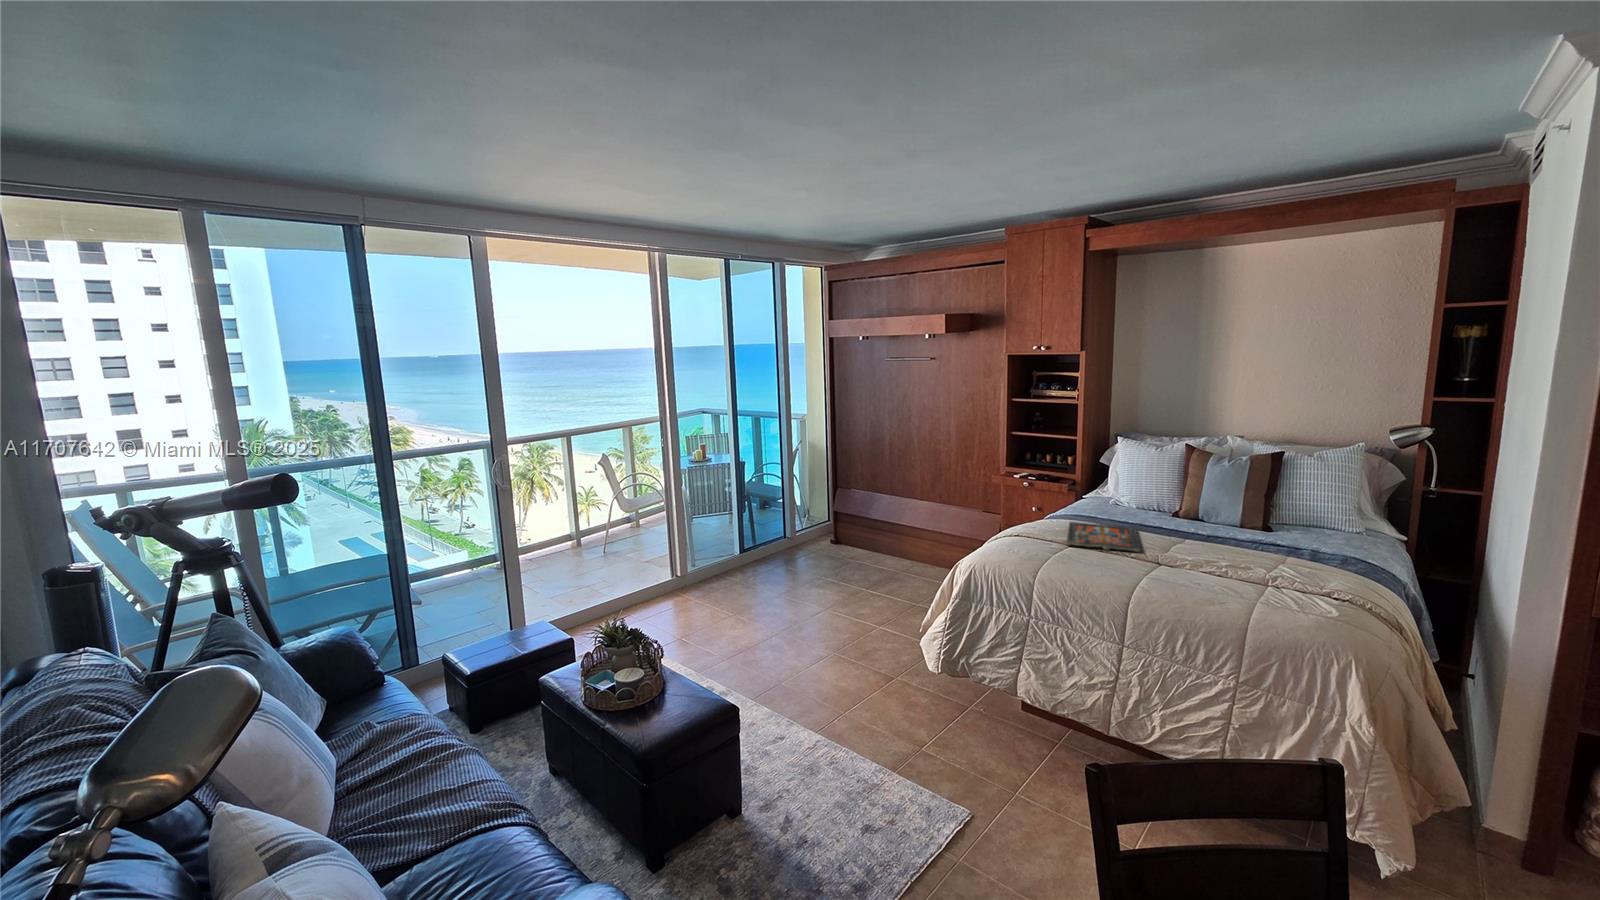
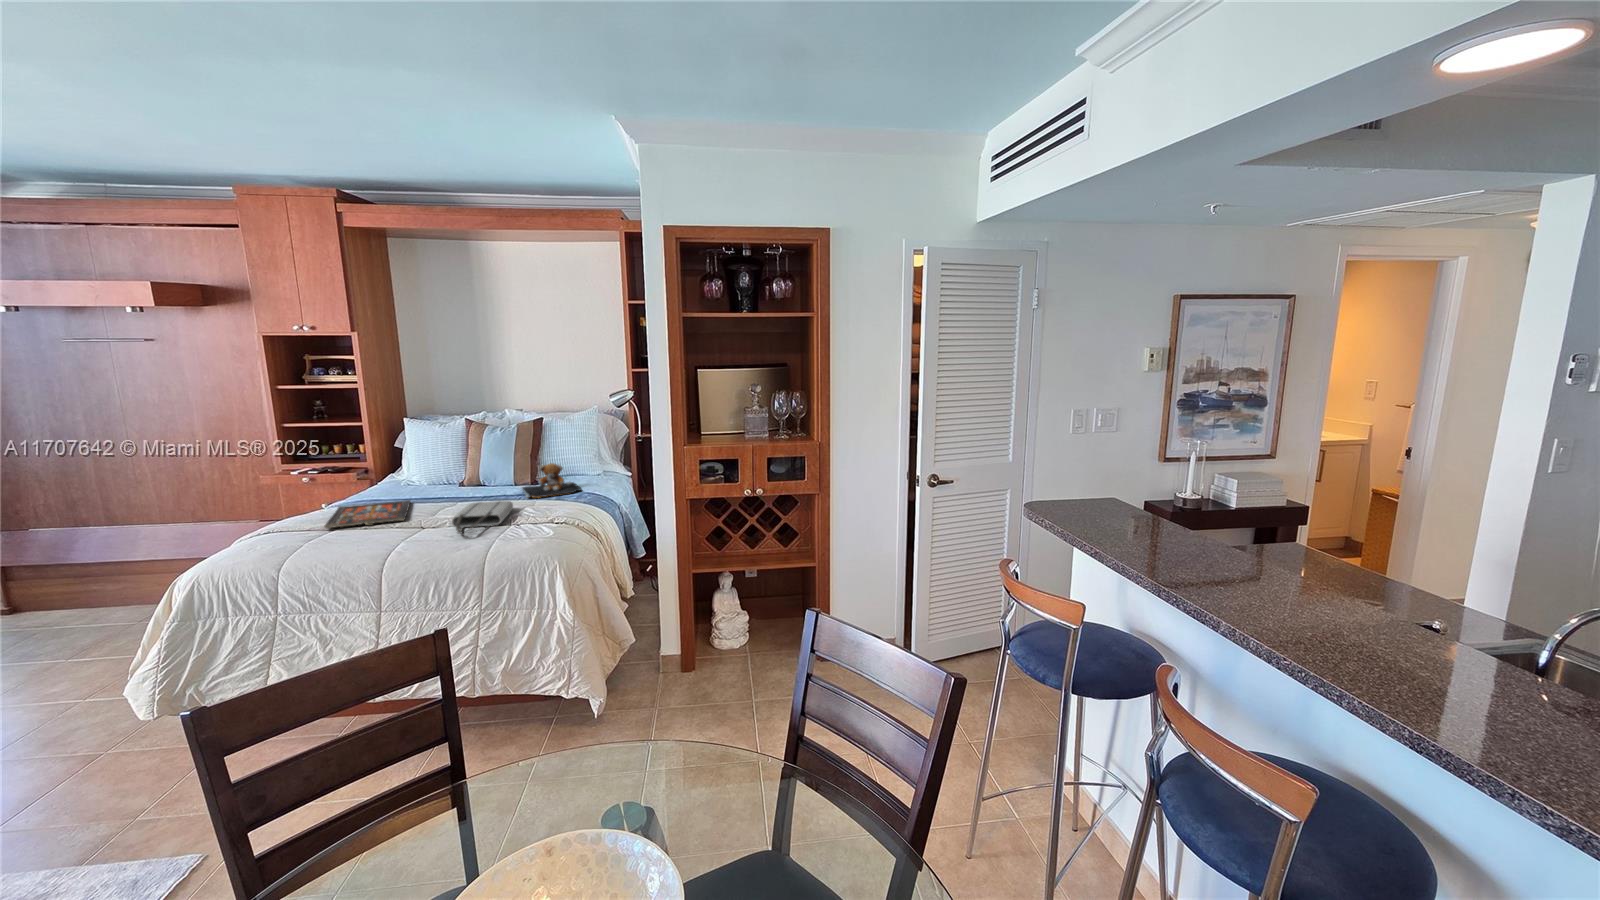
teddy bear: none [1260,514,1353,557] -> present [522,463,582,498]
tote bag: none [1198,547,1265,587] -> present [452,501,513,534]

